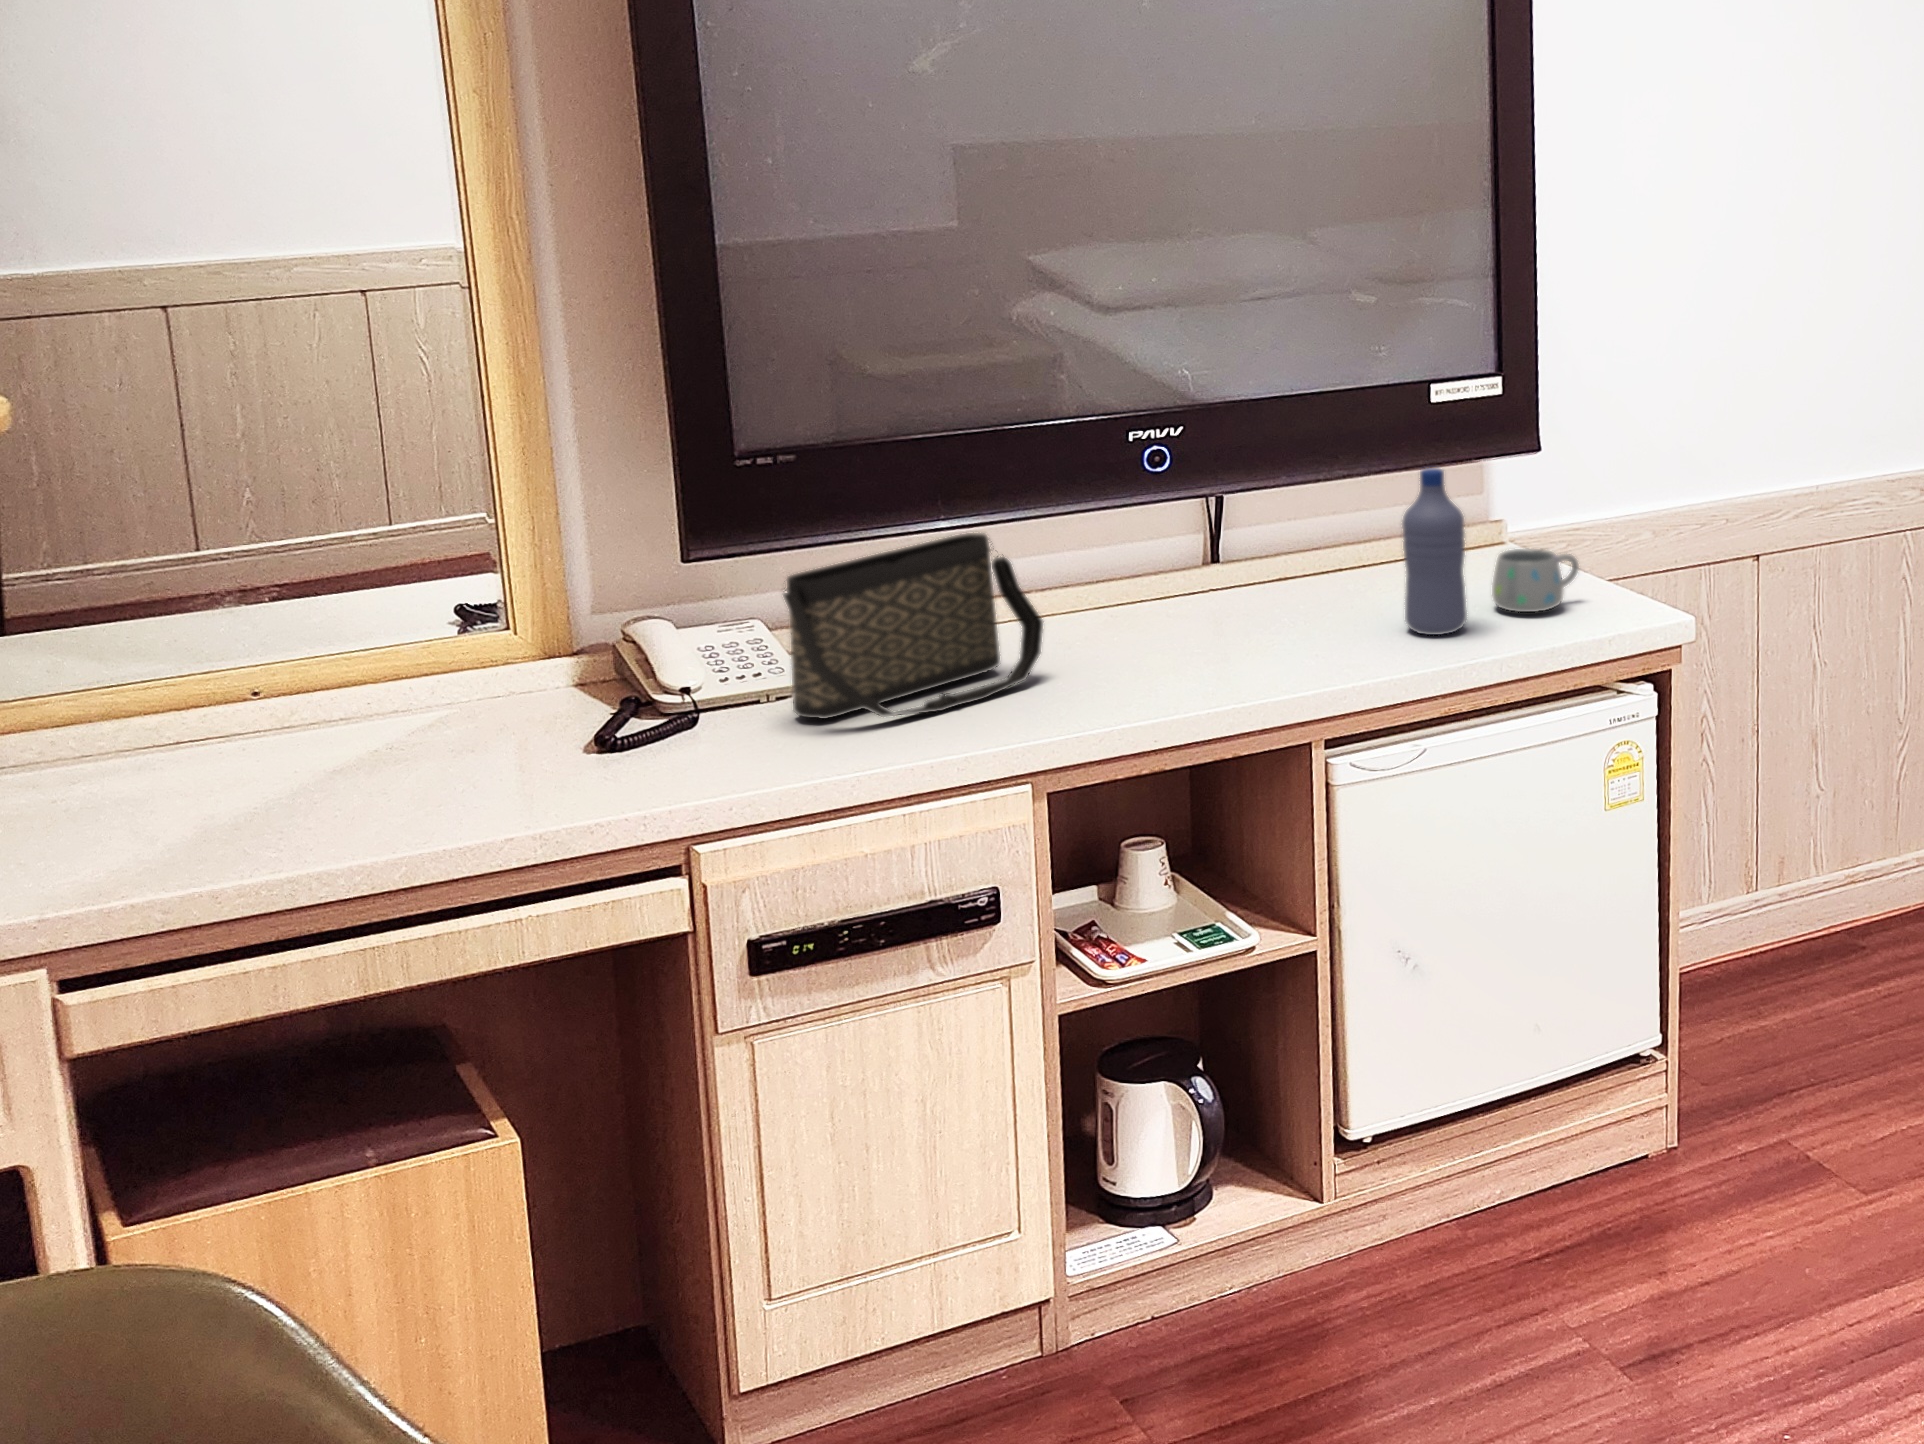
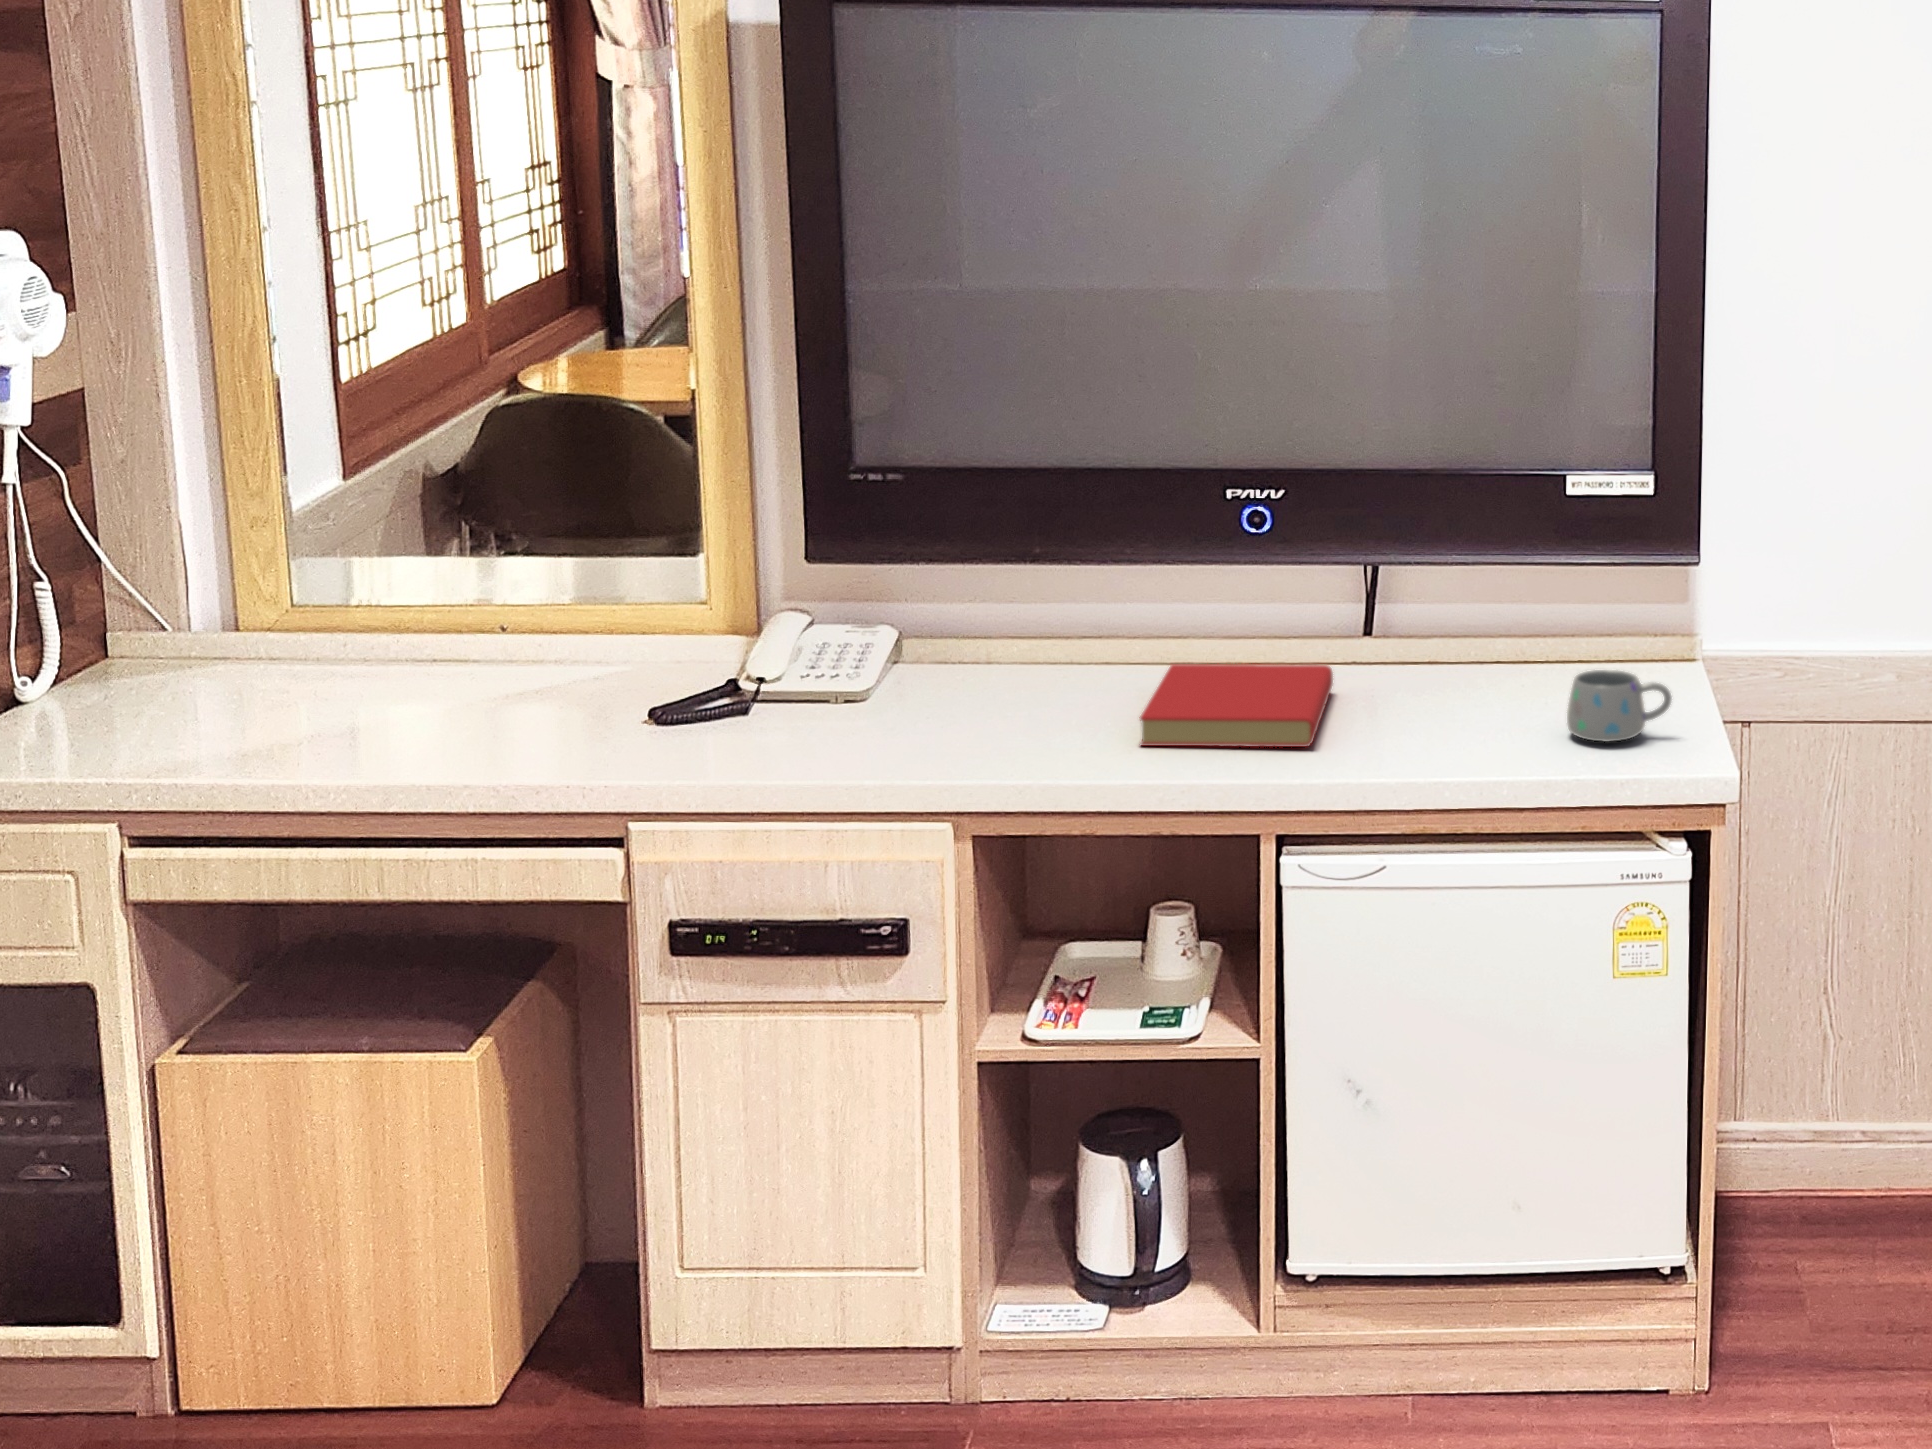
water bottle: present [1402,468,1467,635] -> none [1444,567,1510,748]
handbag: present [783,533,1043,719] -> none [806,574,1069,739]
book: none [1079,587,1312,682] -> present [1139,664,1333,747]

